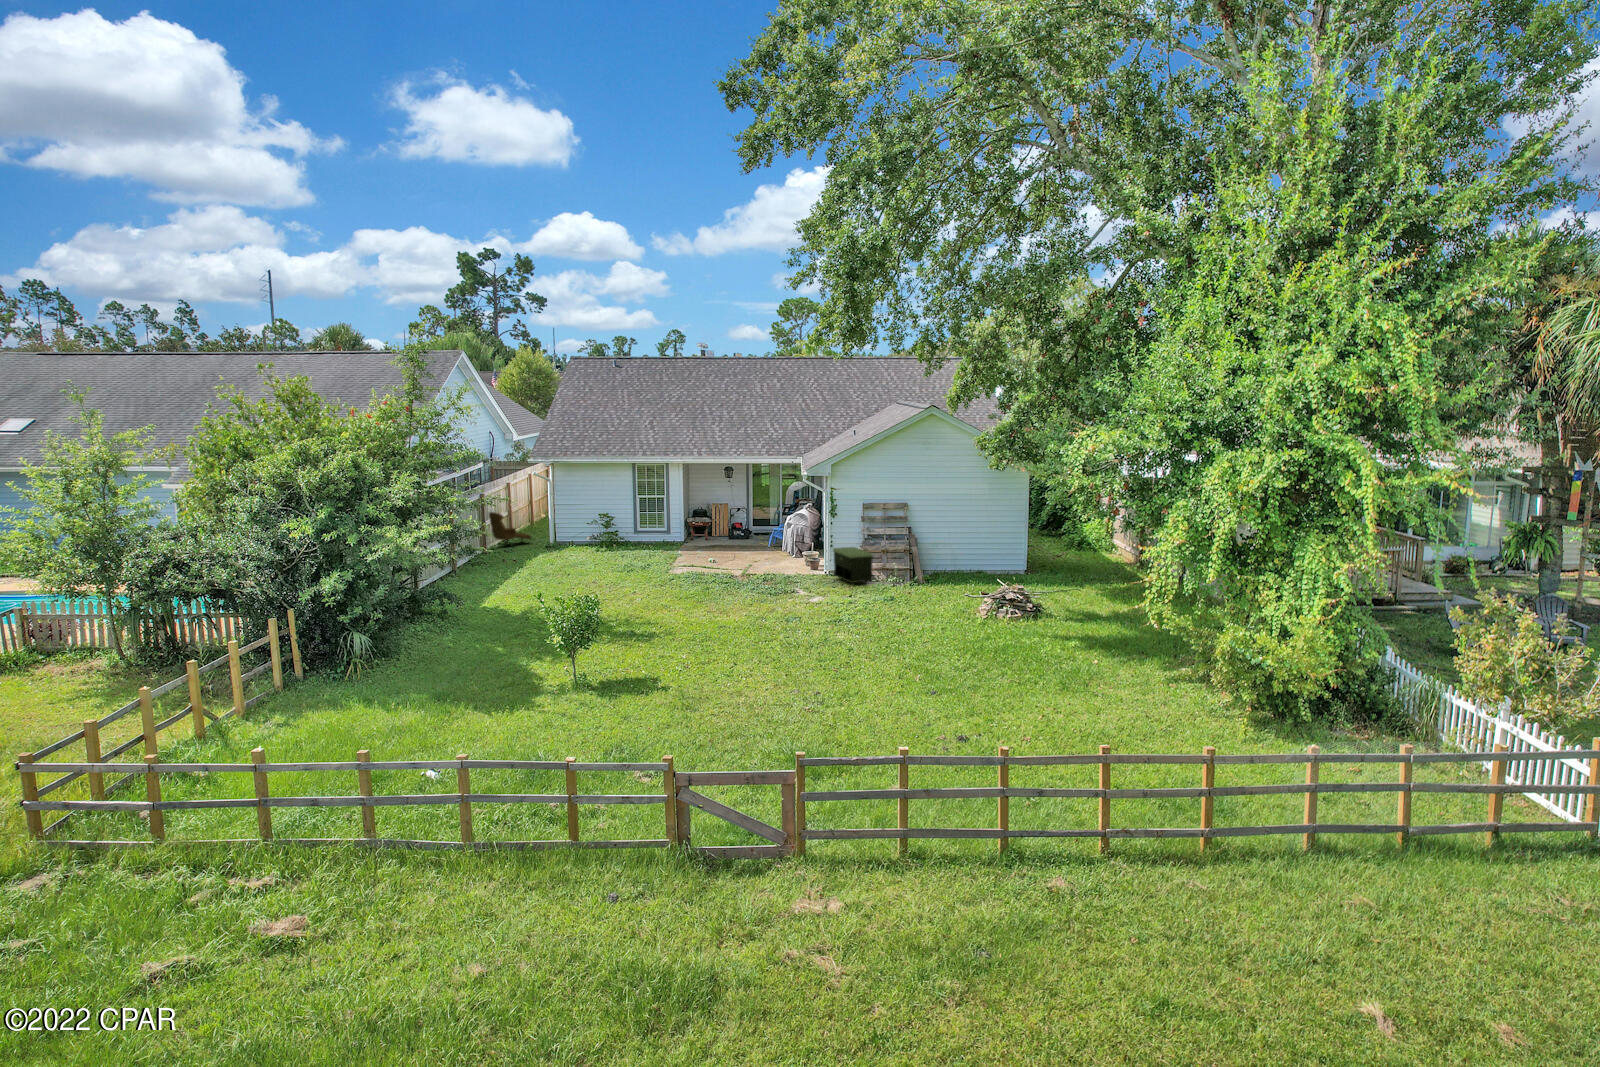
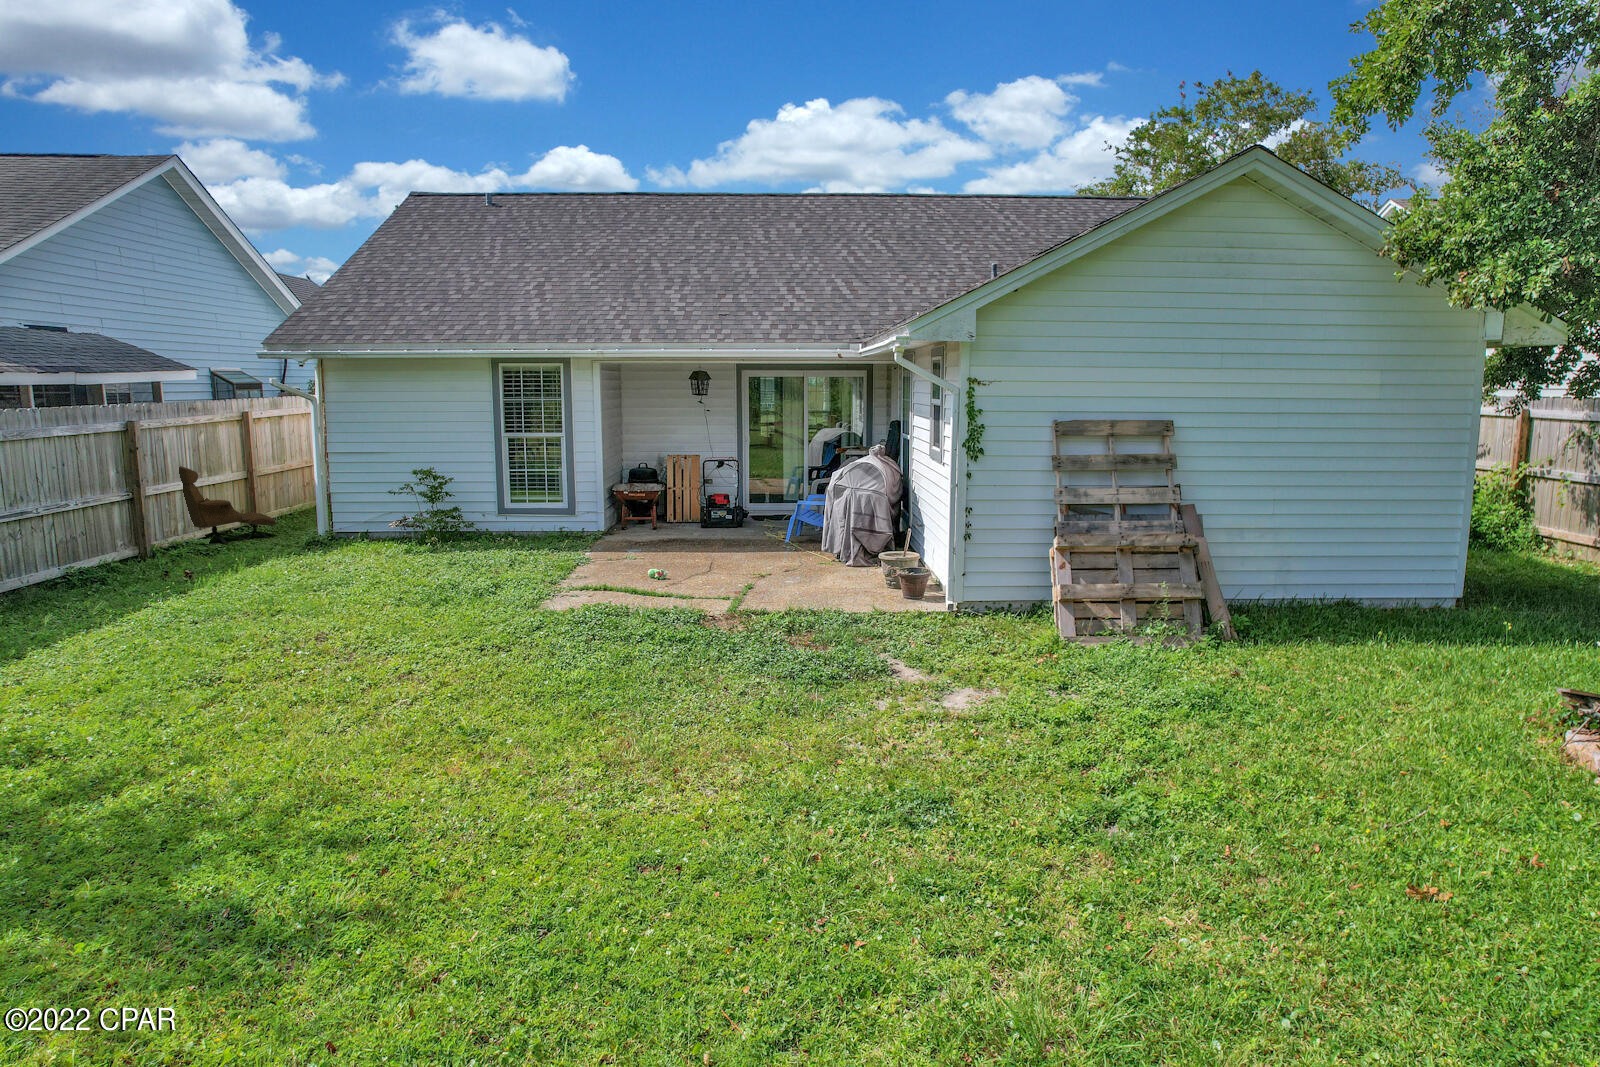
storage bench: present [833,547,872,585] -> none [974,538,1099,648]

